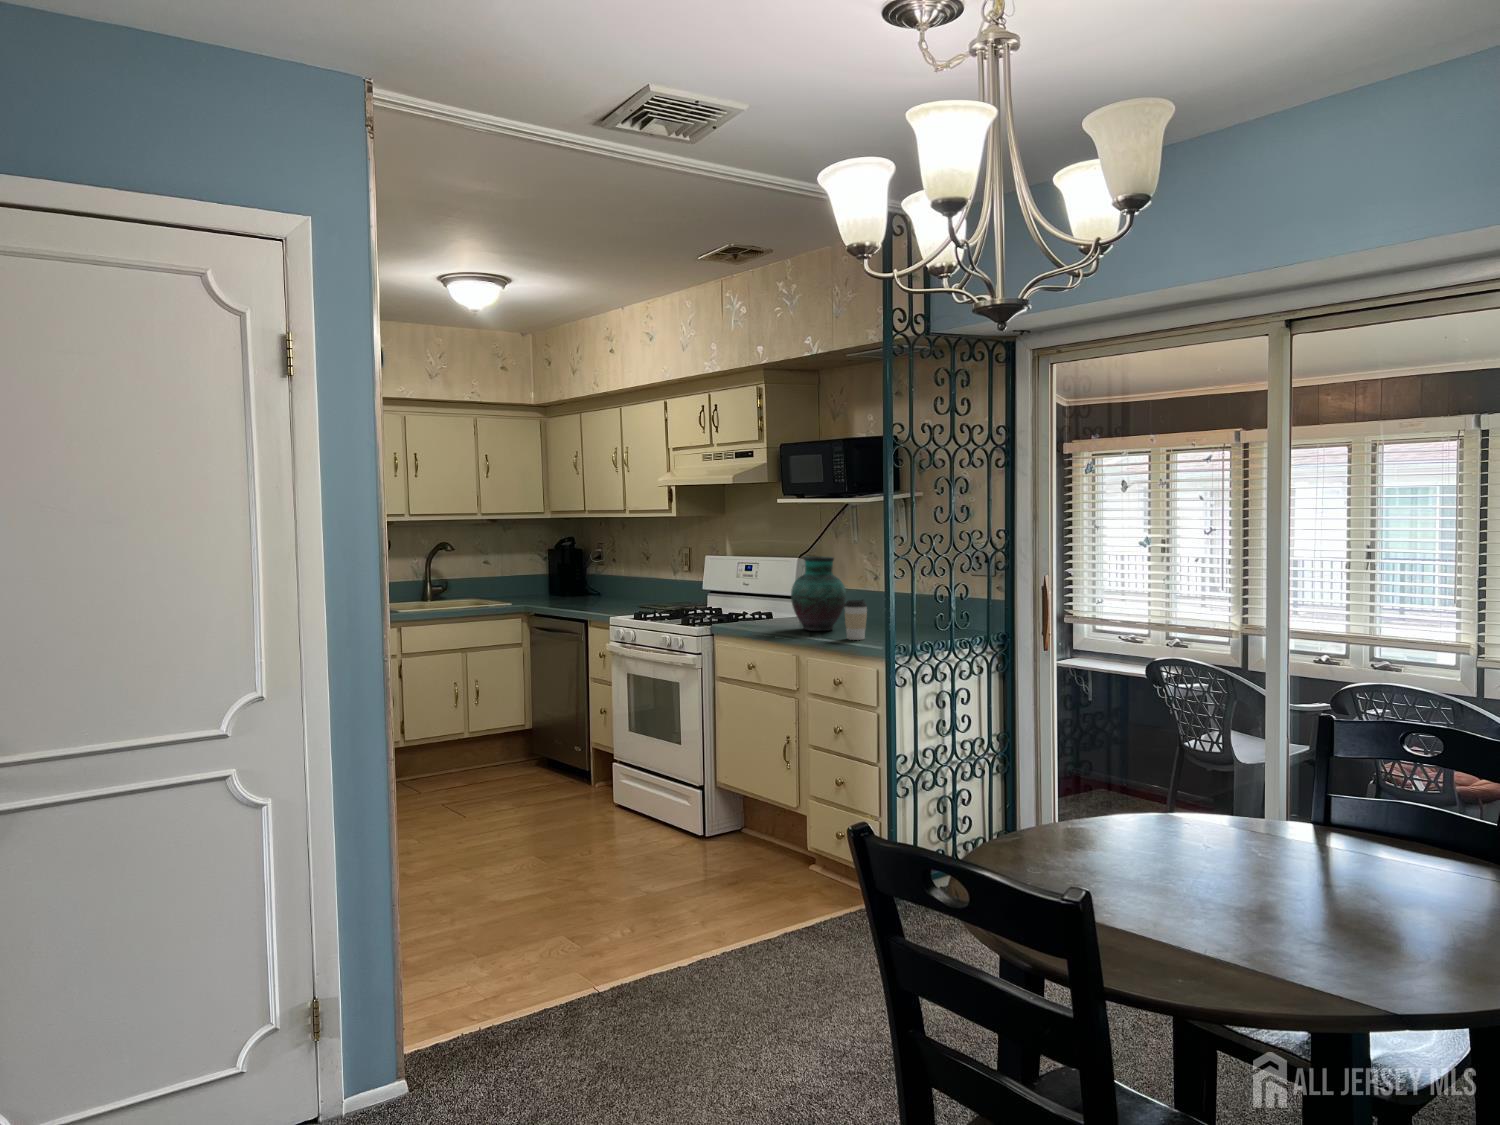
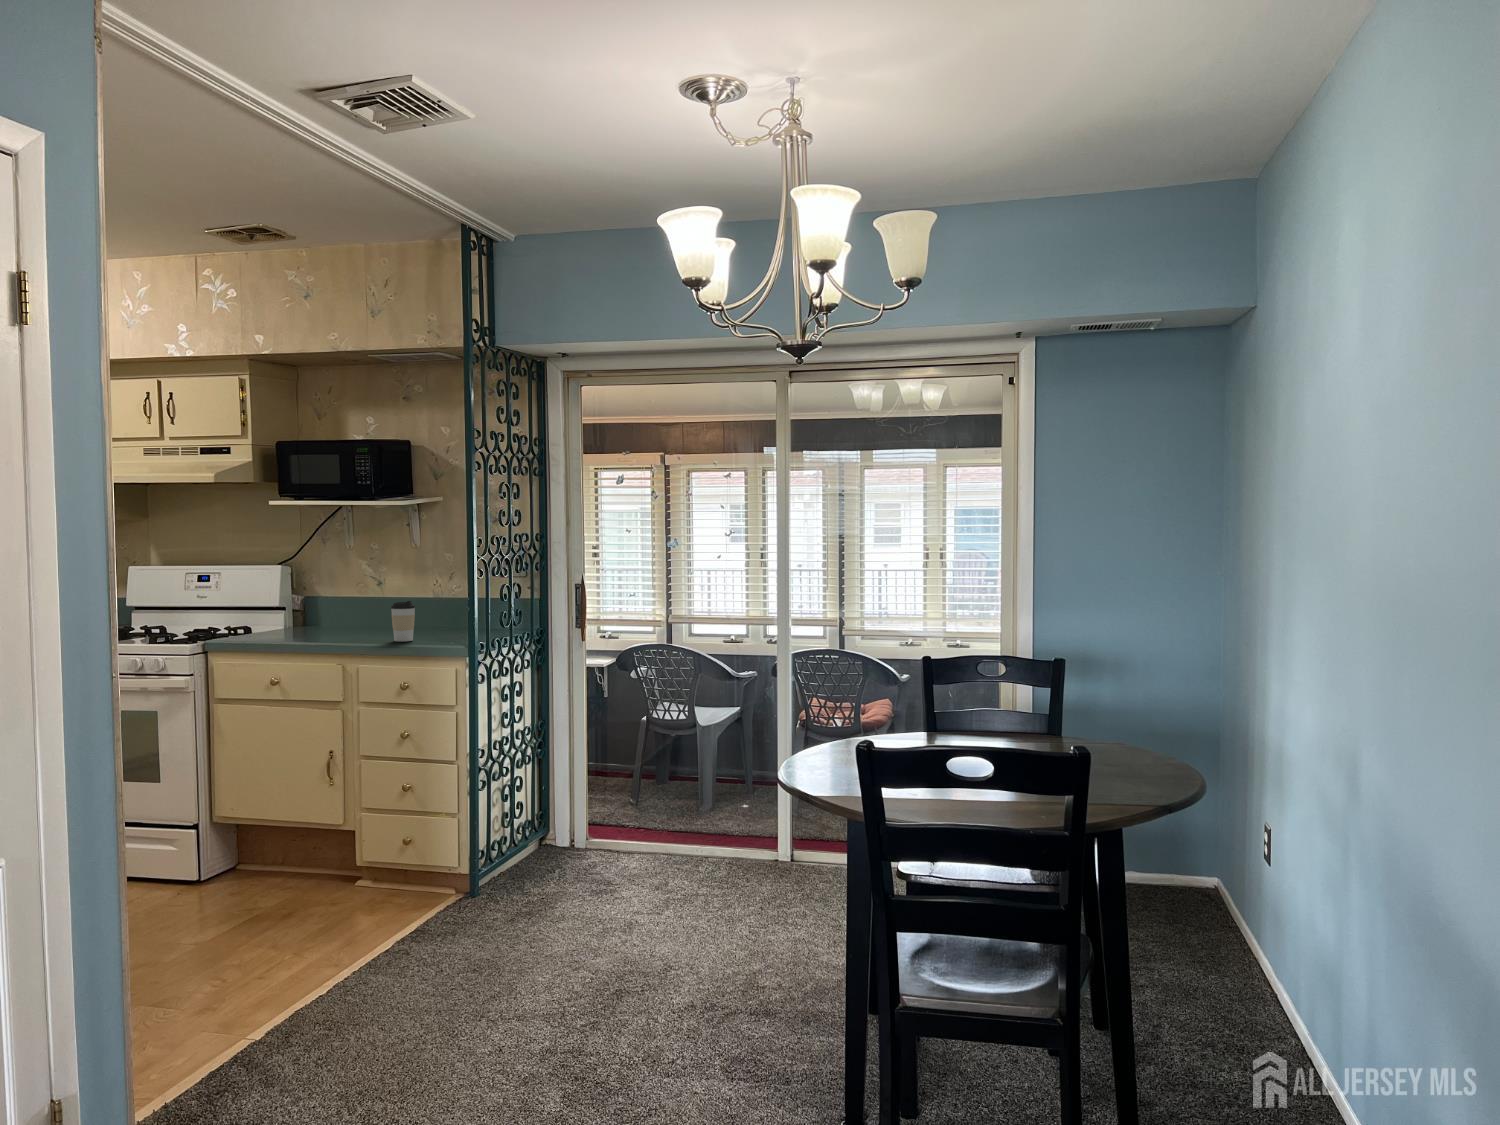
vase: present [791,556,846,631] -> none [312,561,373,638]

